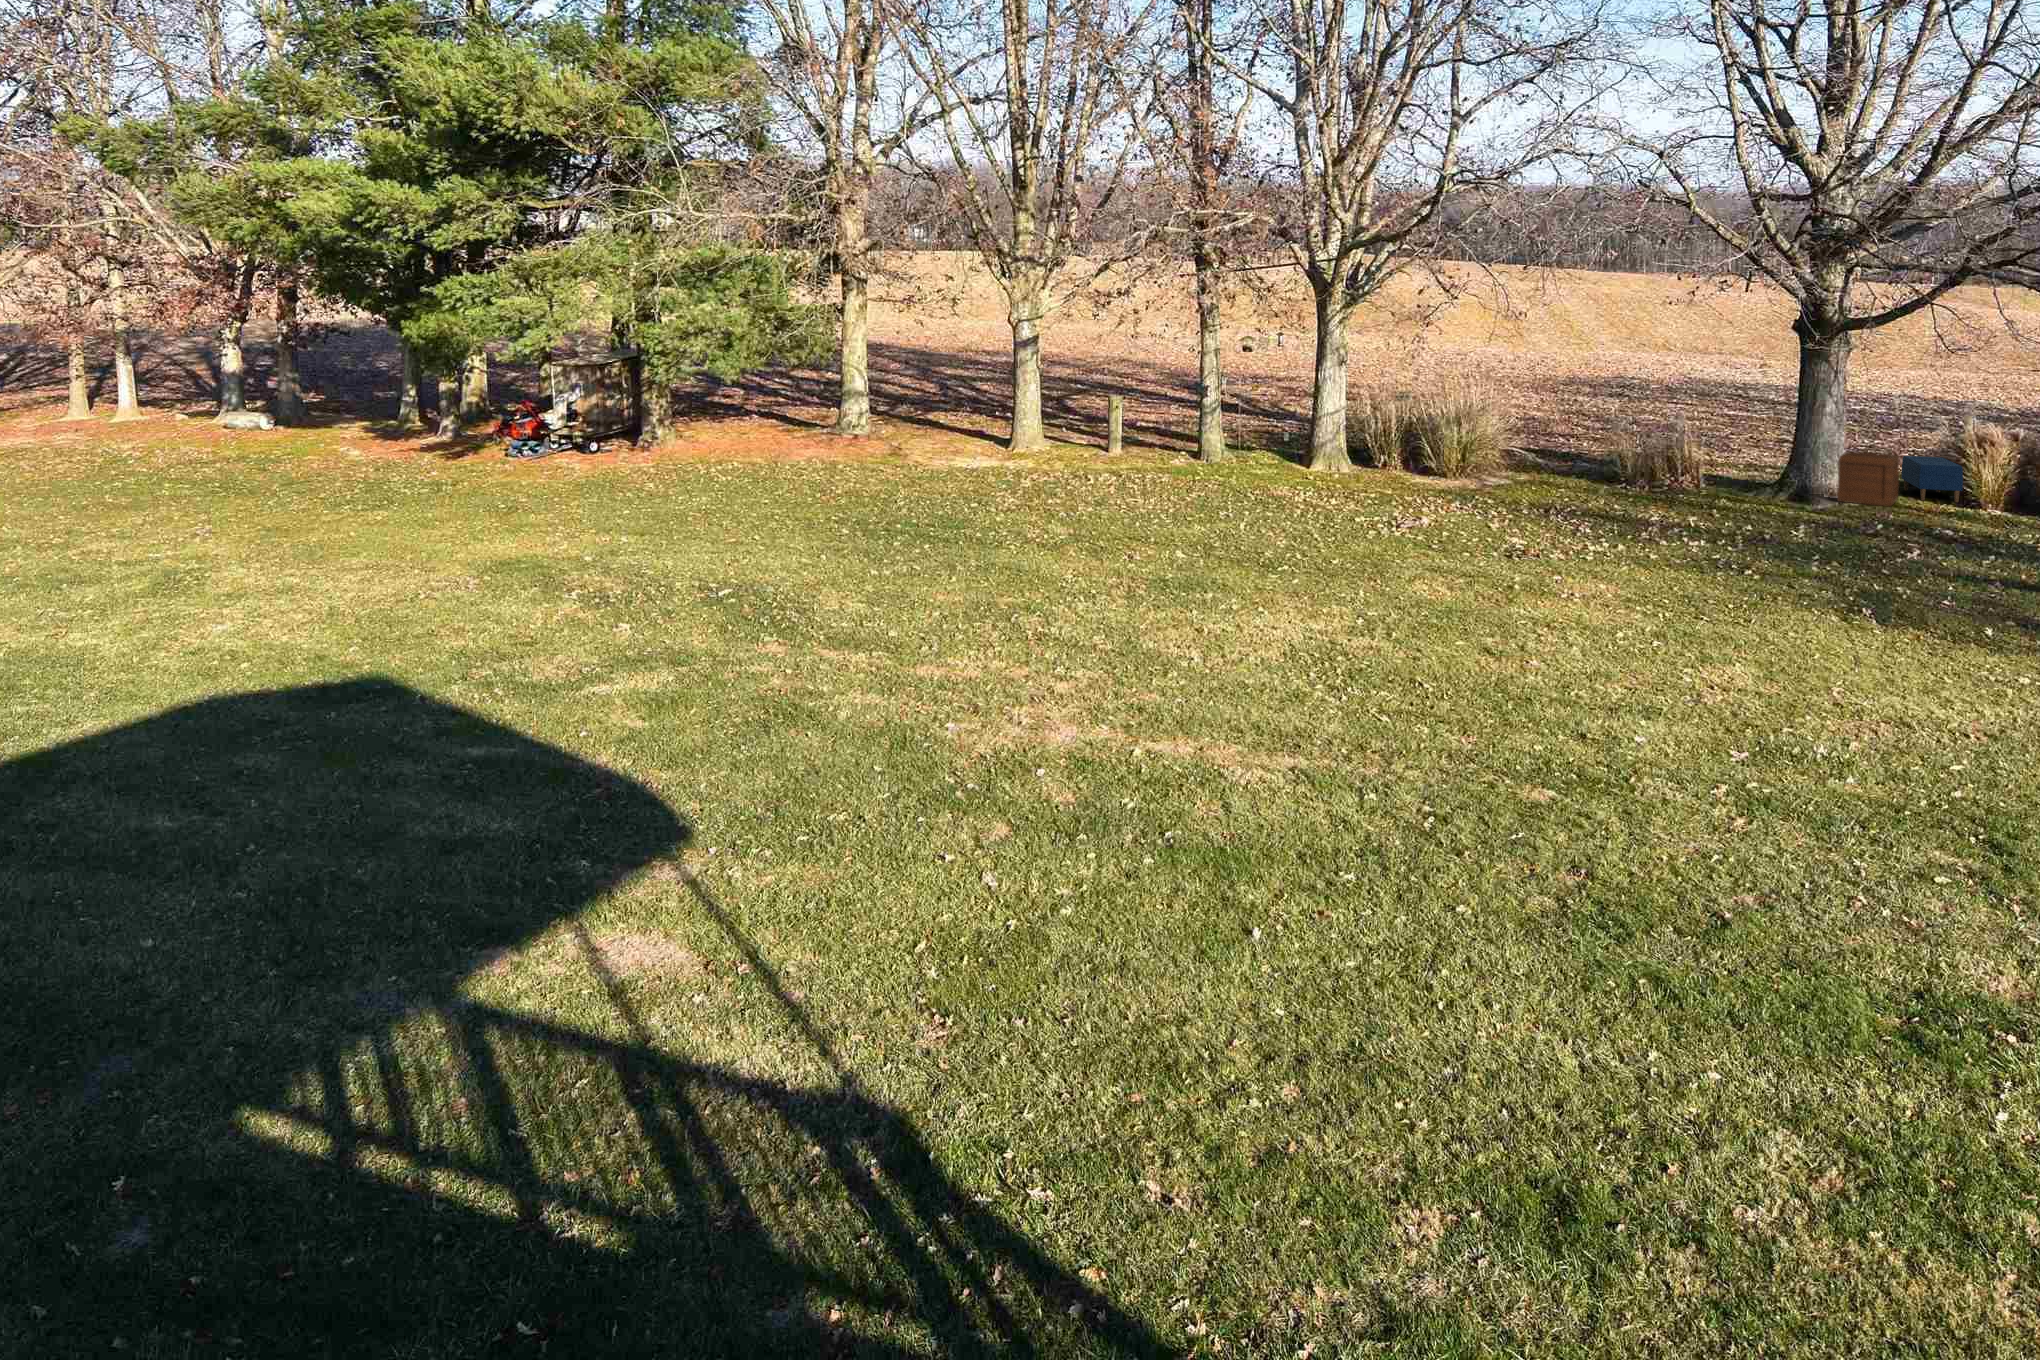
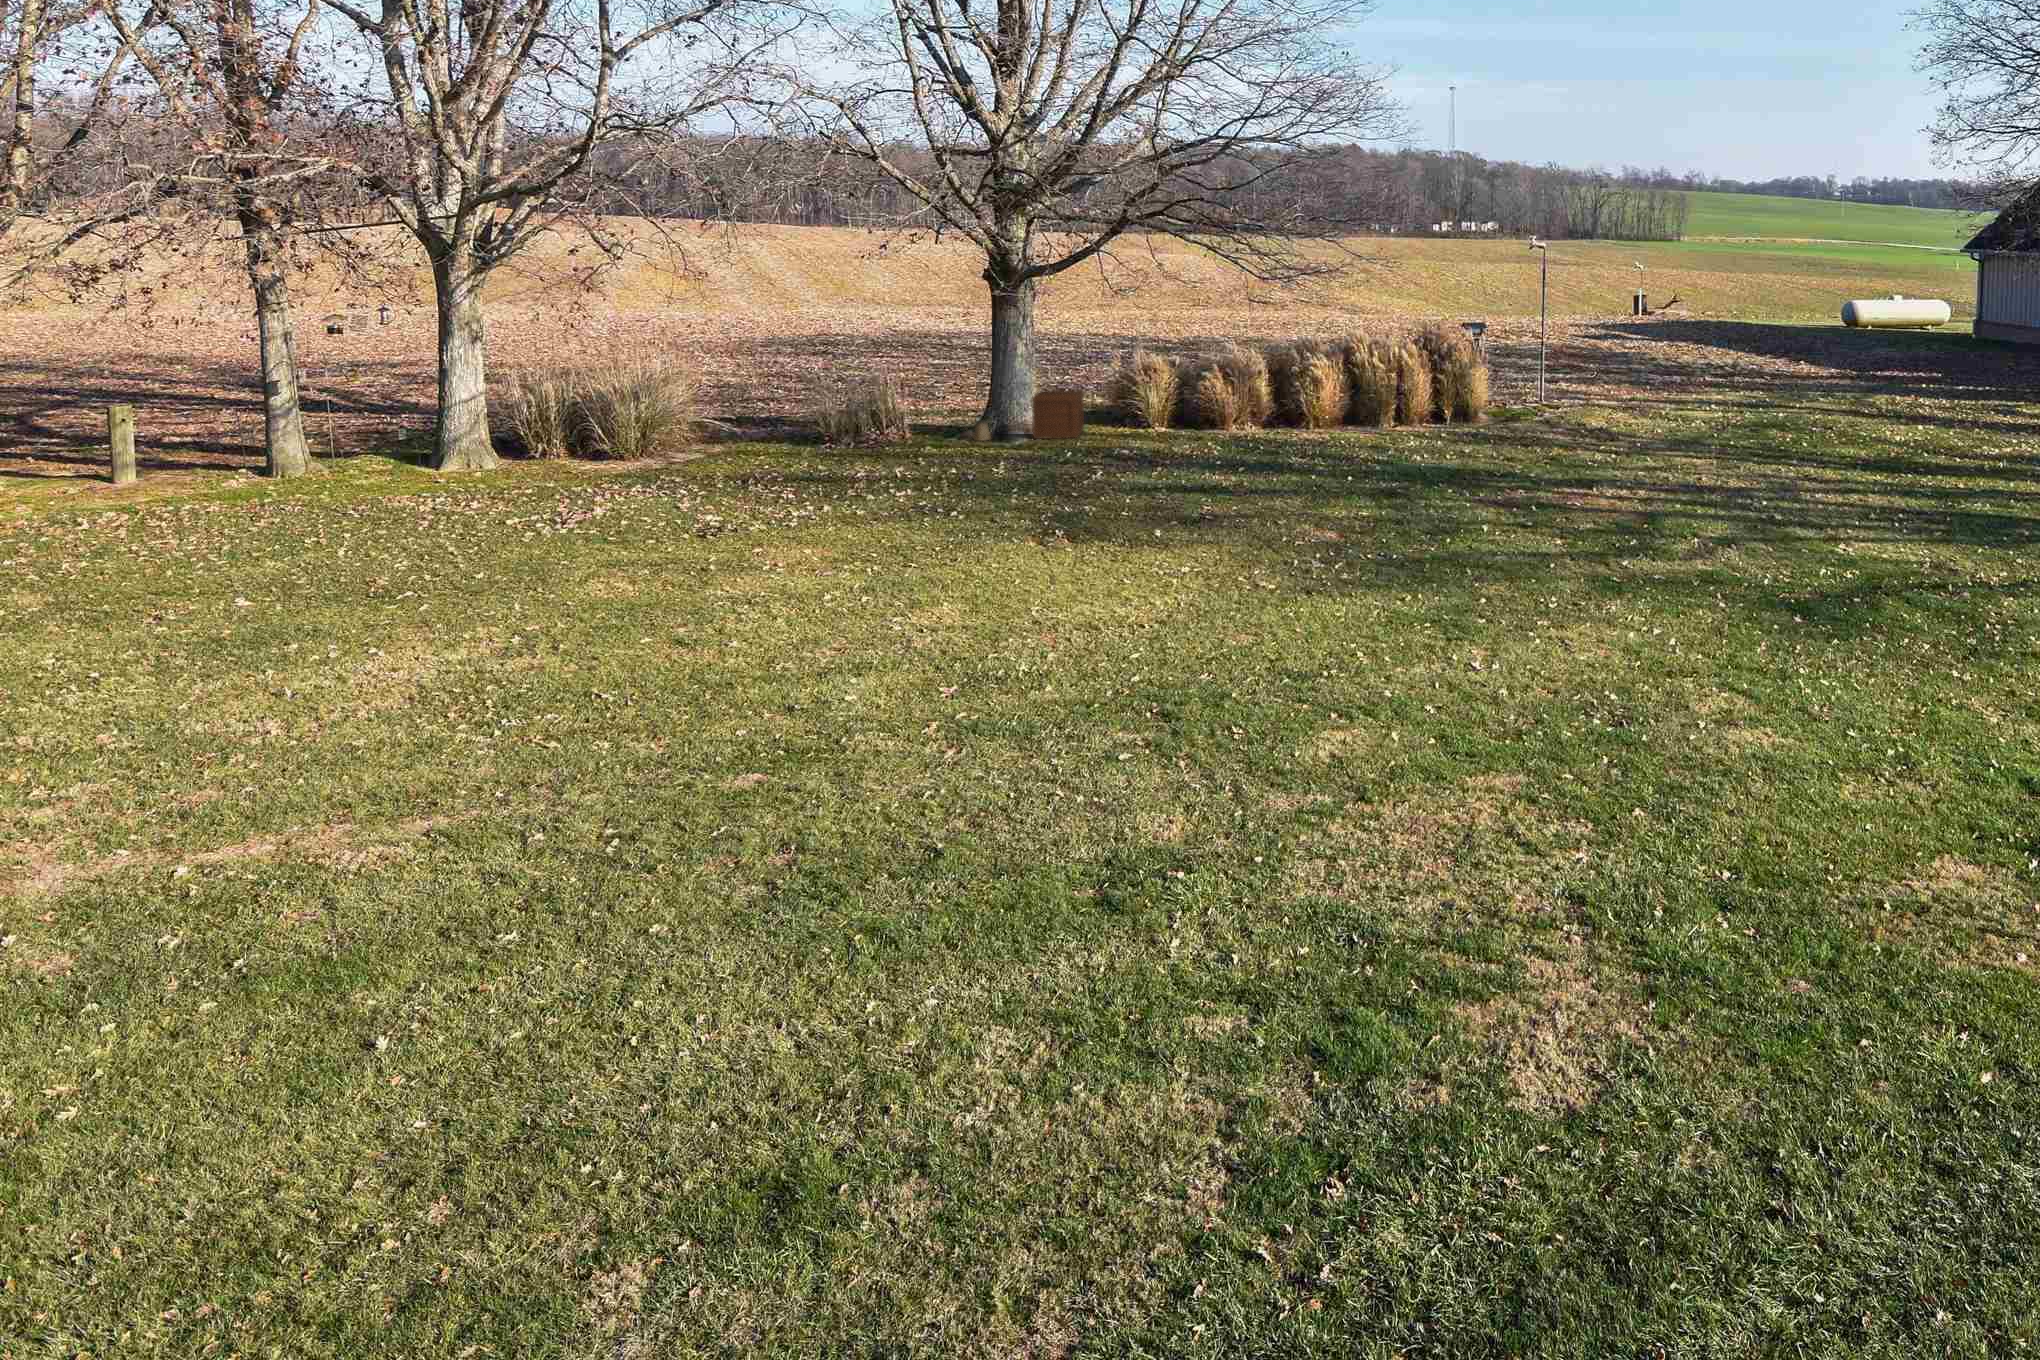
bench: present [1901,456,1963,502] -> none [1089,386,1135,428]
watering can: none [1752,472,1795,497] -> present [961,420,991,441]

